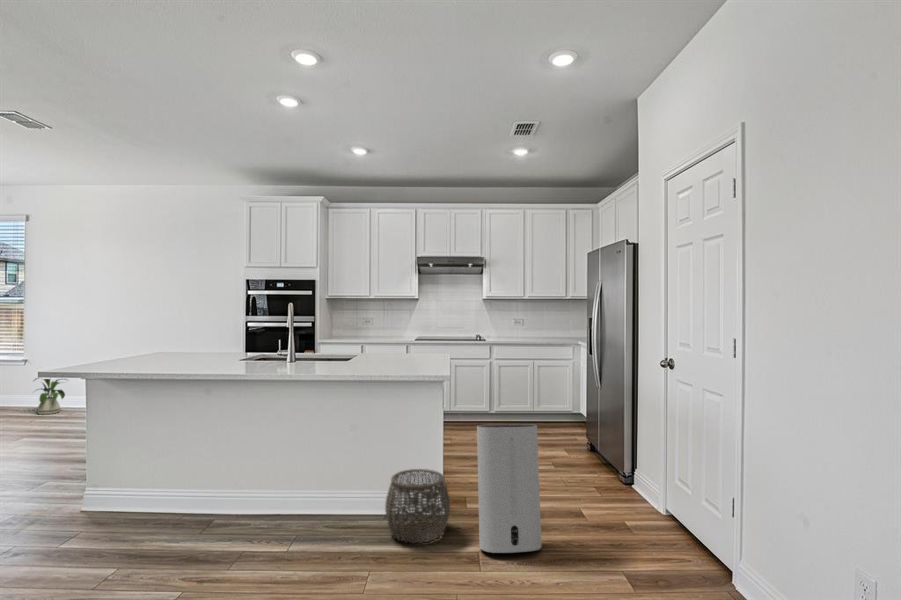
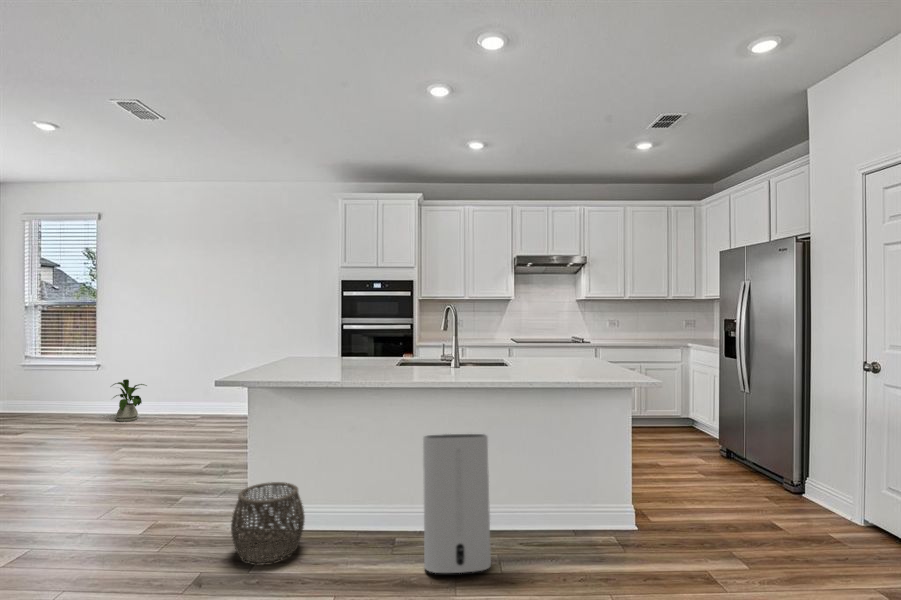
air purifier: present [477,424,542,553] -> present [423,434,491,573]
woven basket: present [385,469,450,543] -> present [231,482,305,563]

